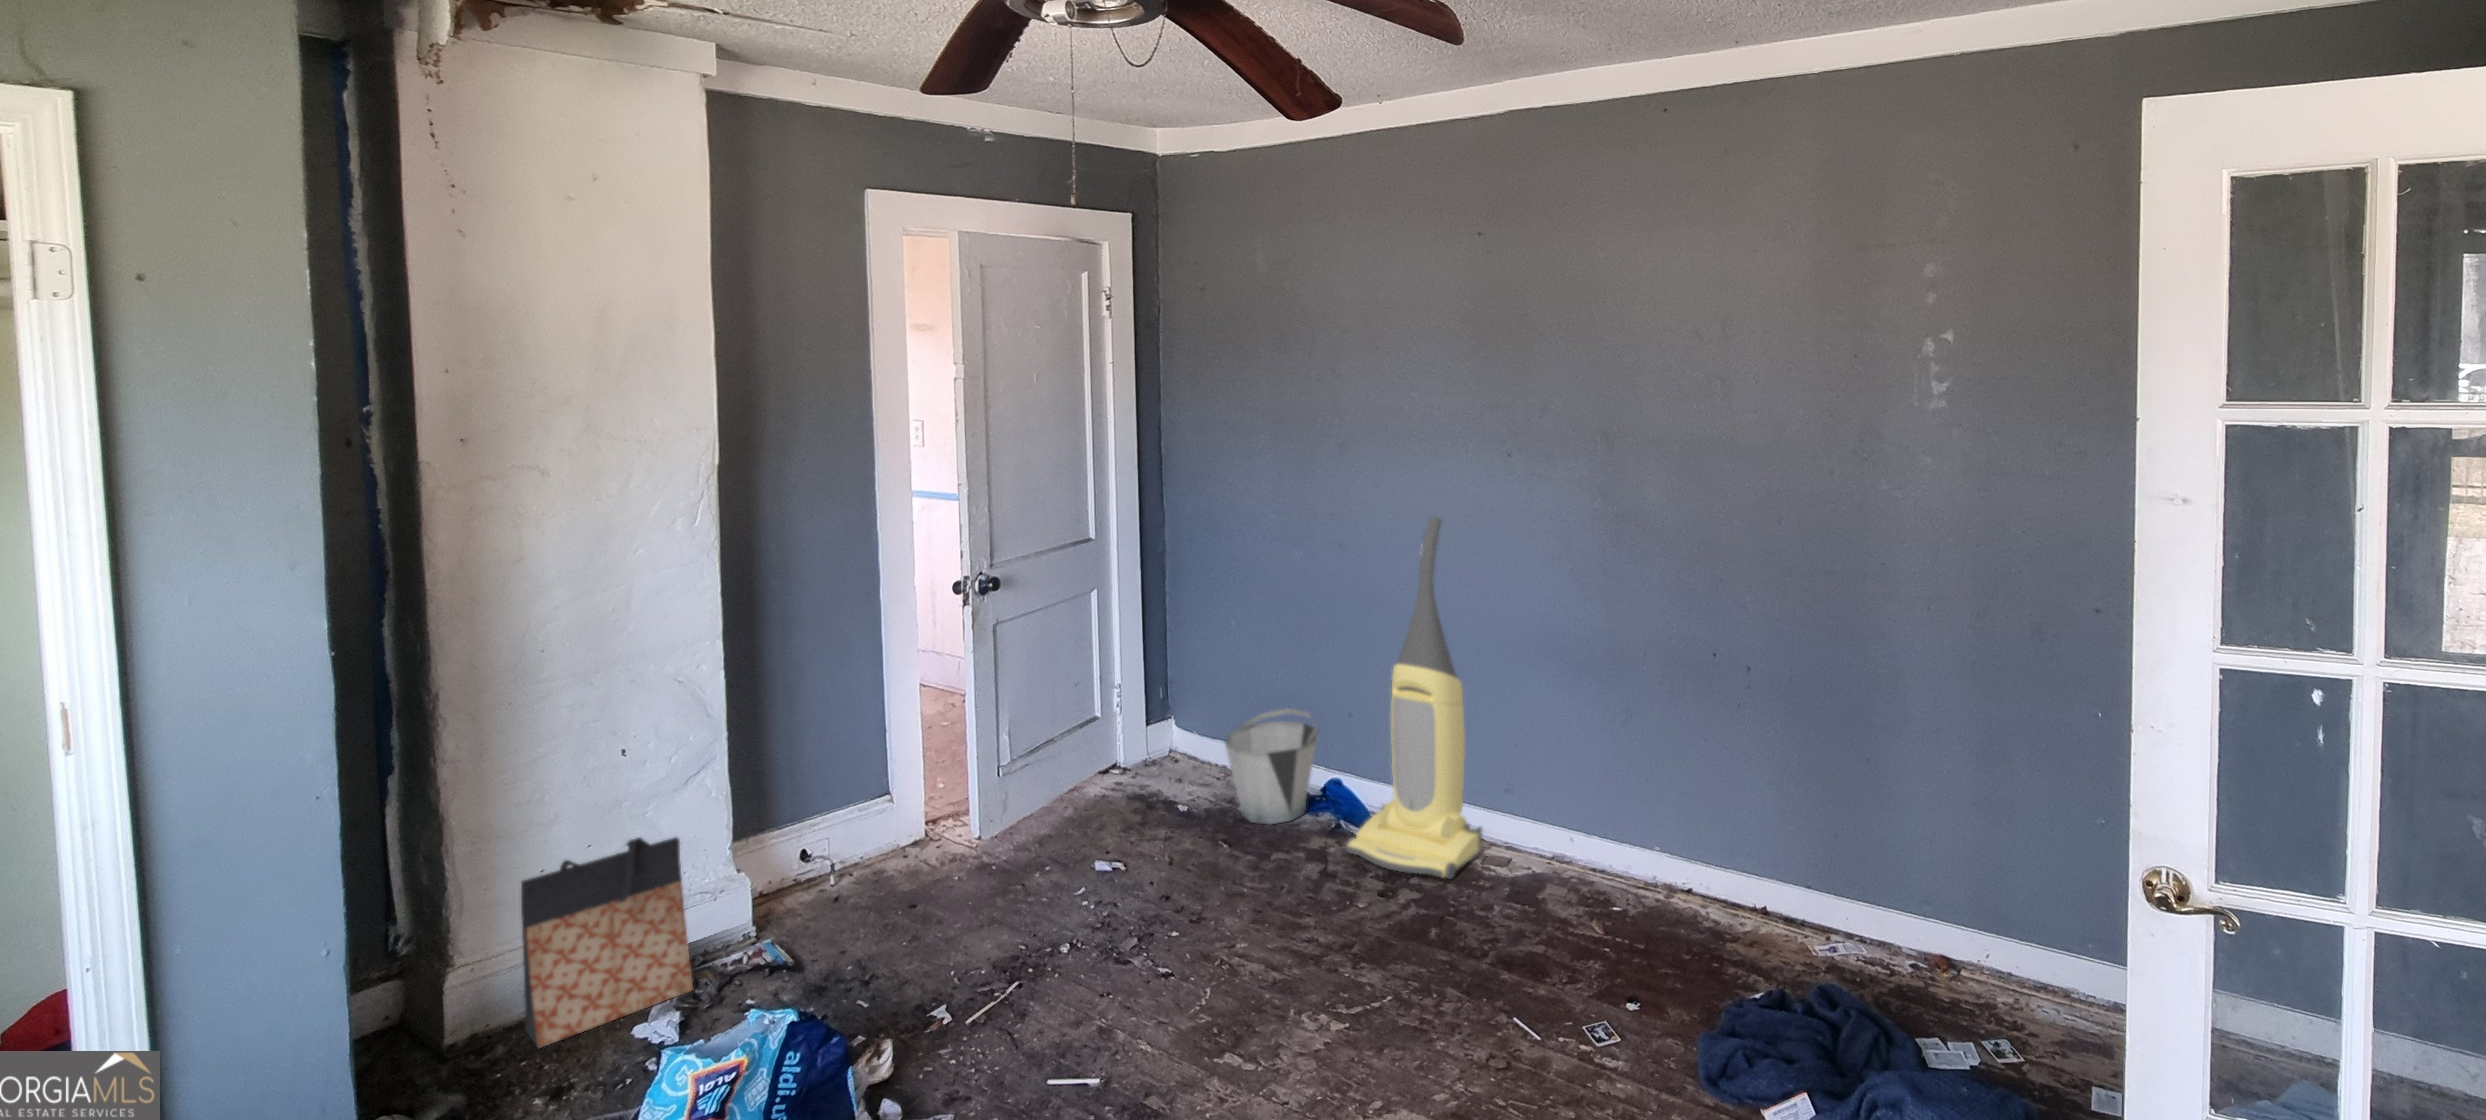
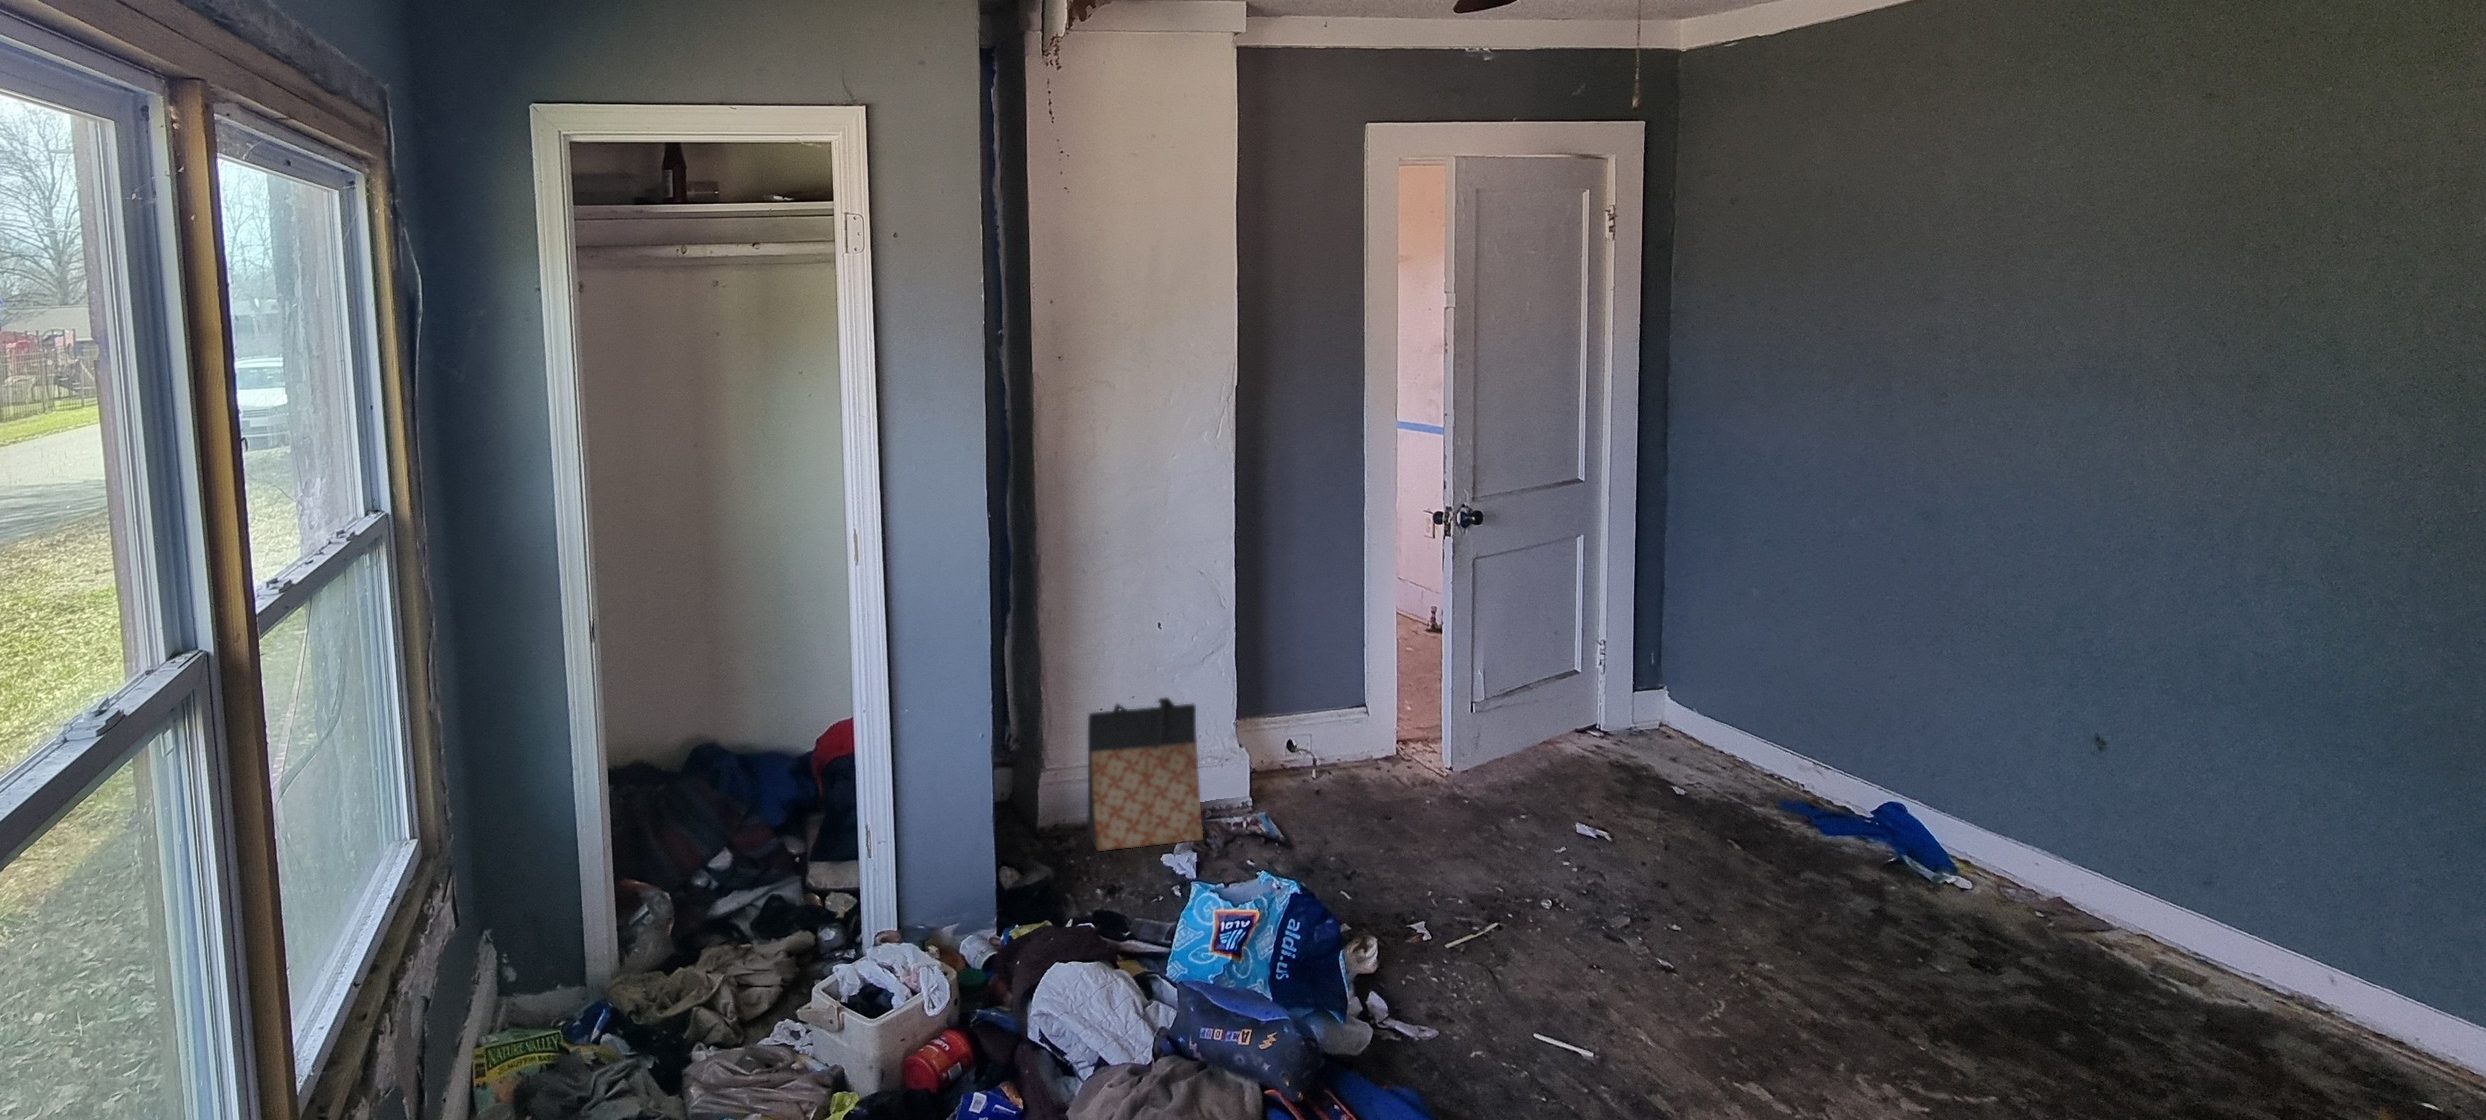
vacuum cleaner: present [1346,517,1482,879] -> none [1915,477,2156,978]
bucket: present [1225,708,1318,824] -> none [1740,701,1878,841]

